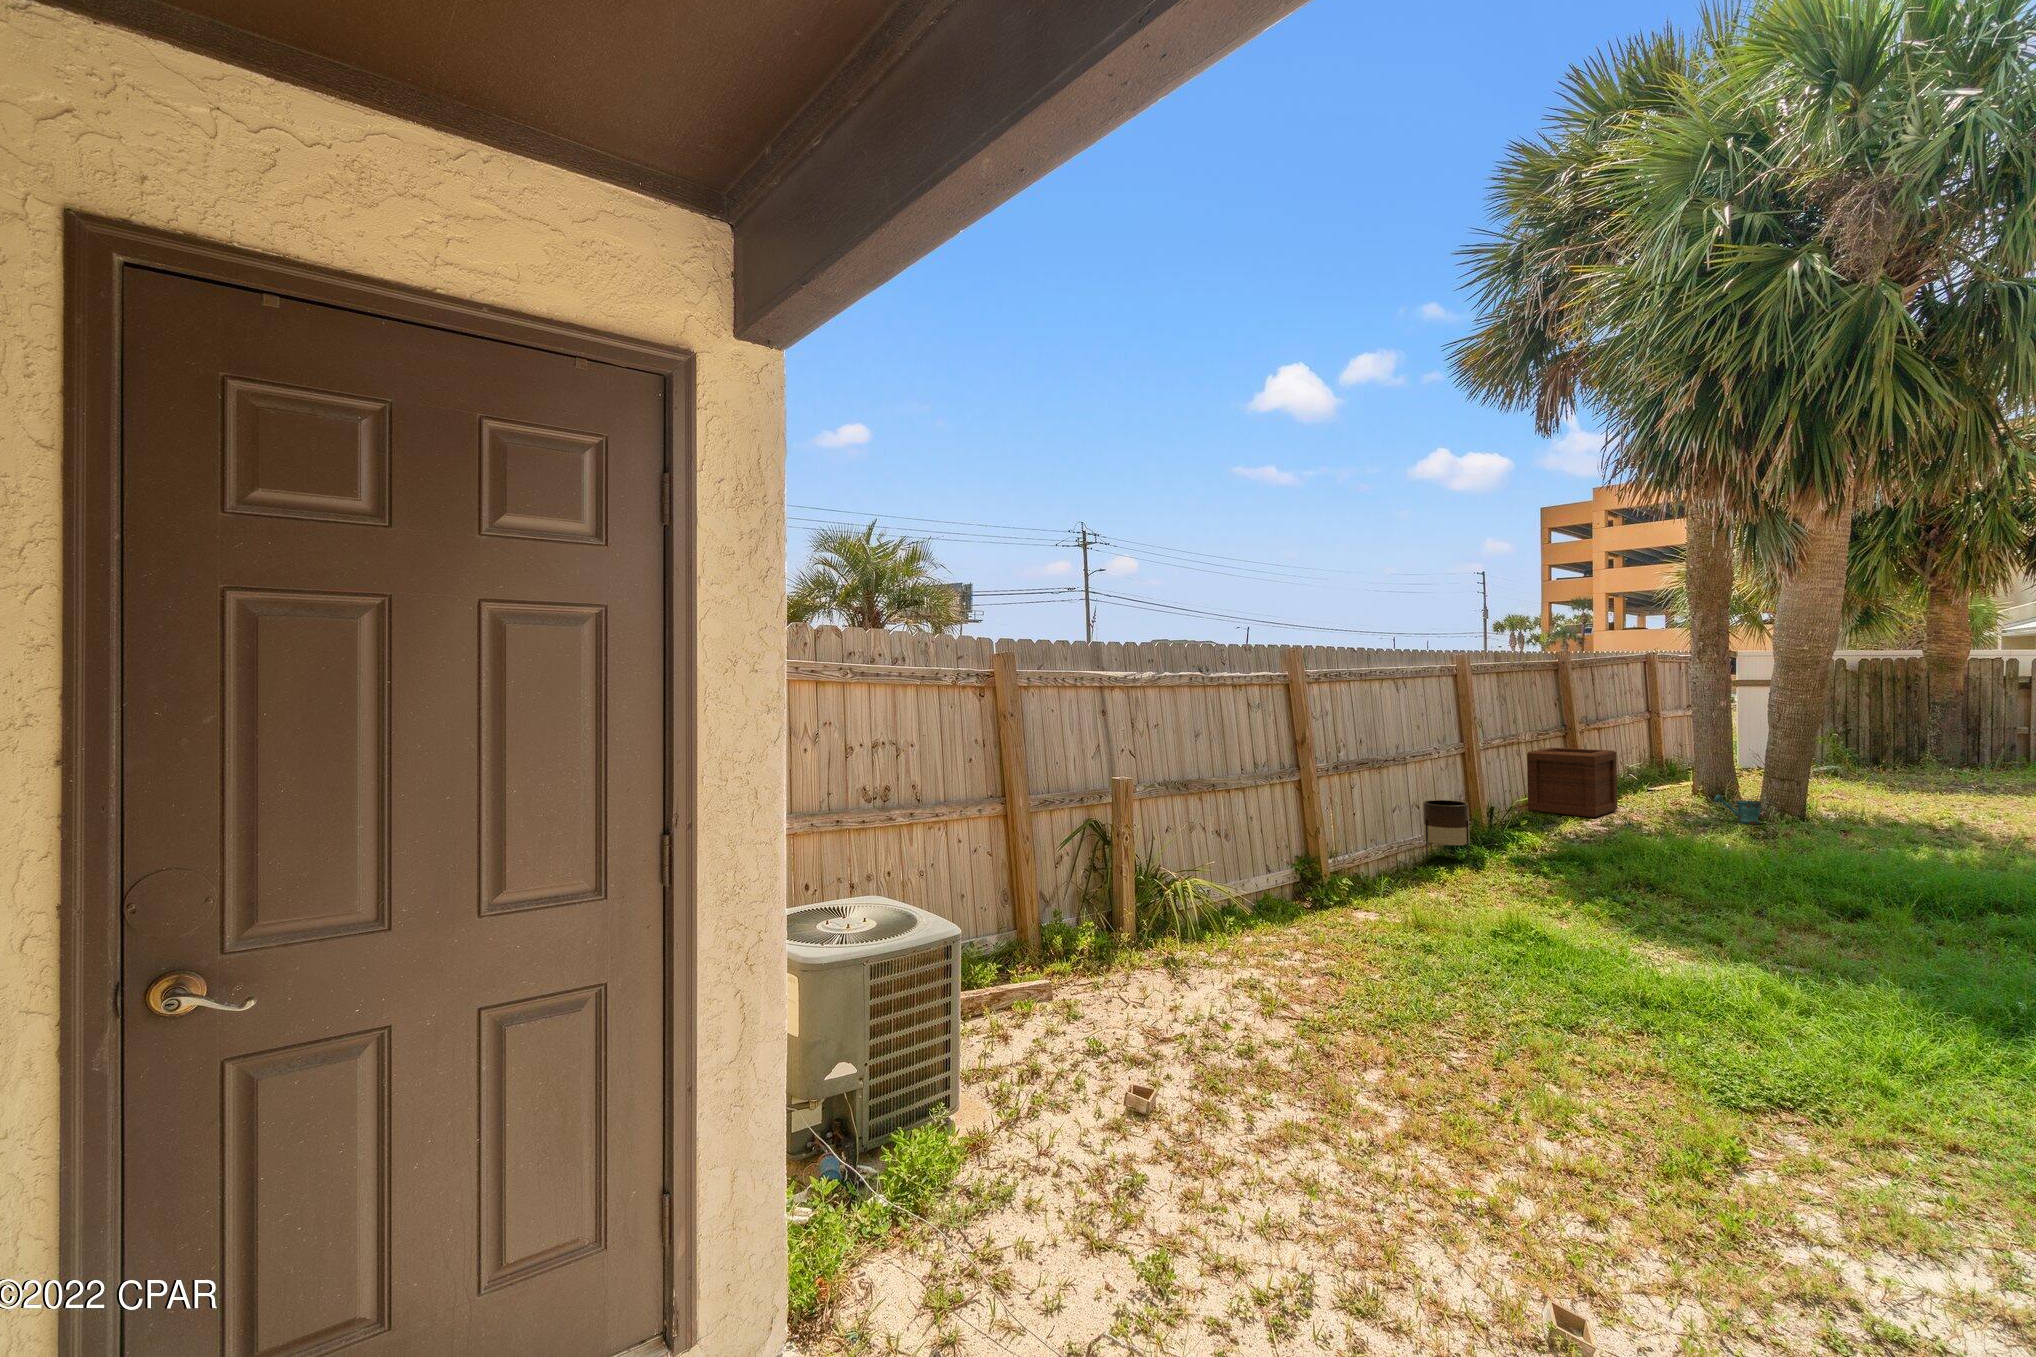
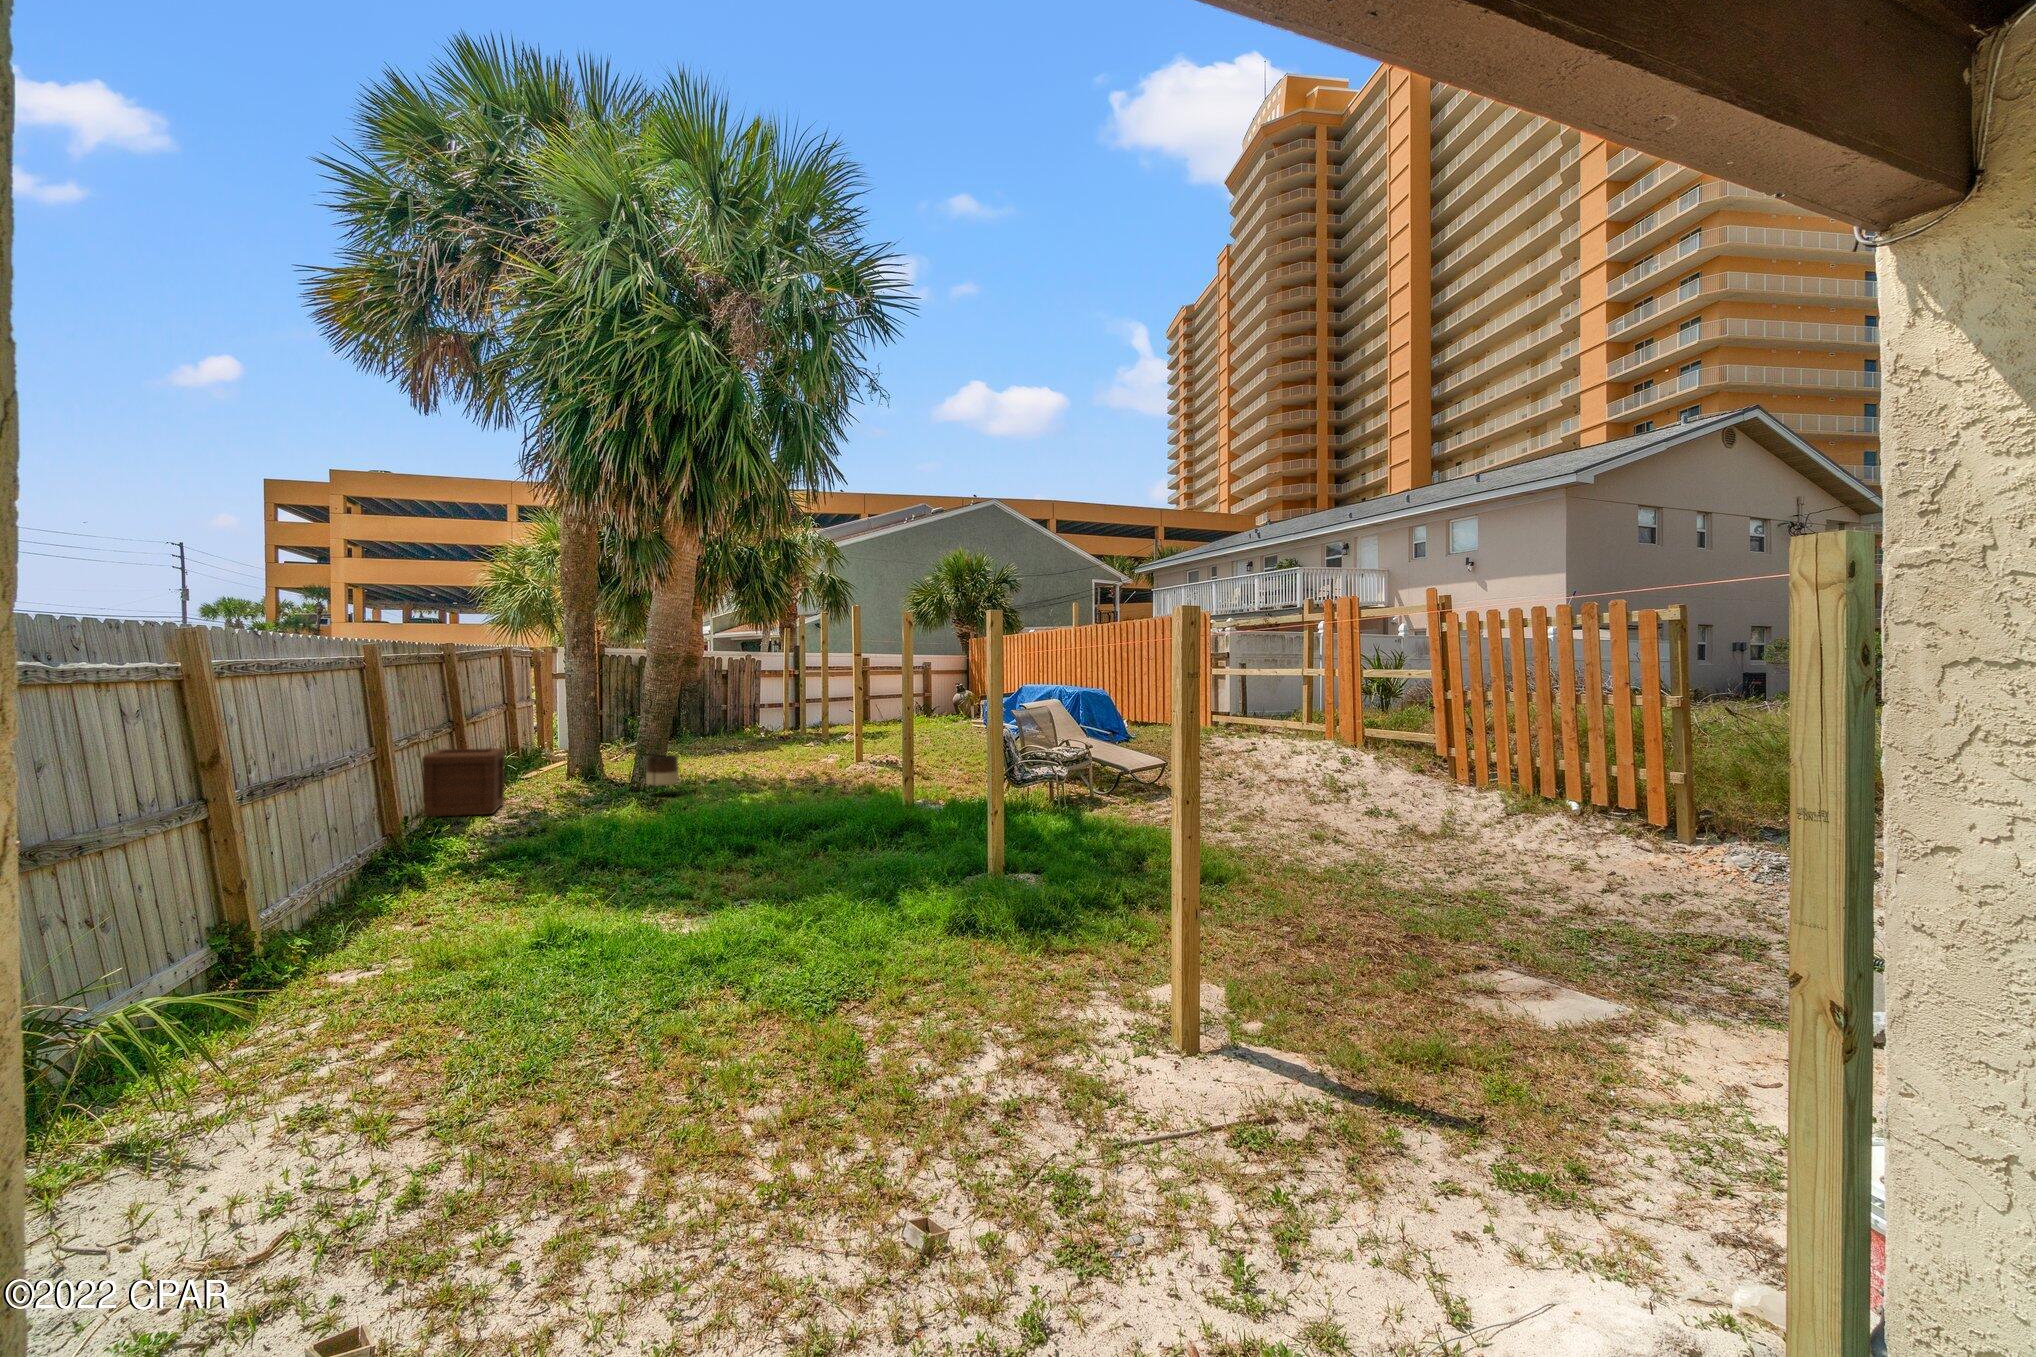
watering can: present [1714,794,1763,824] -> none [584,777,623,801]
planter: present [1423,800,1470,862] -> present [646,755,679,787]

